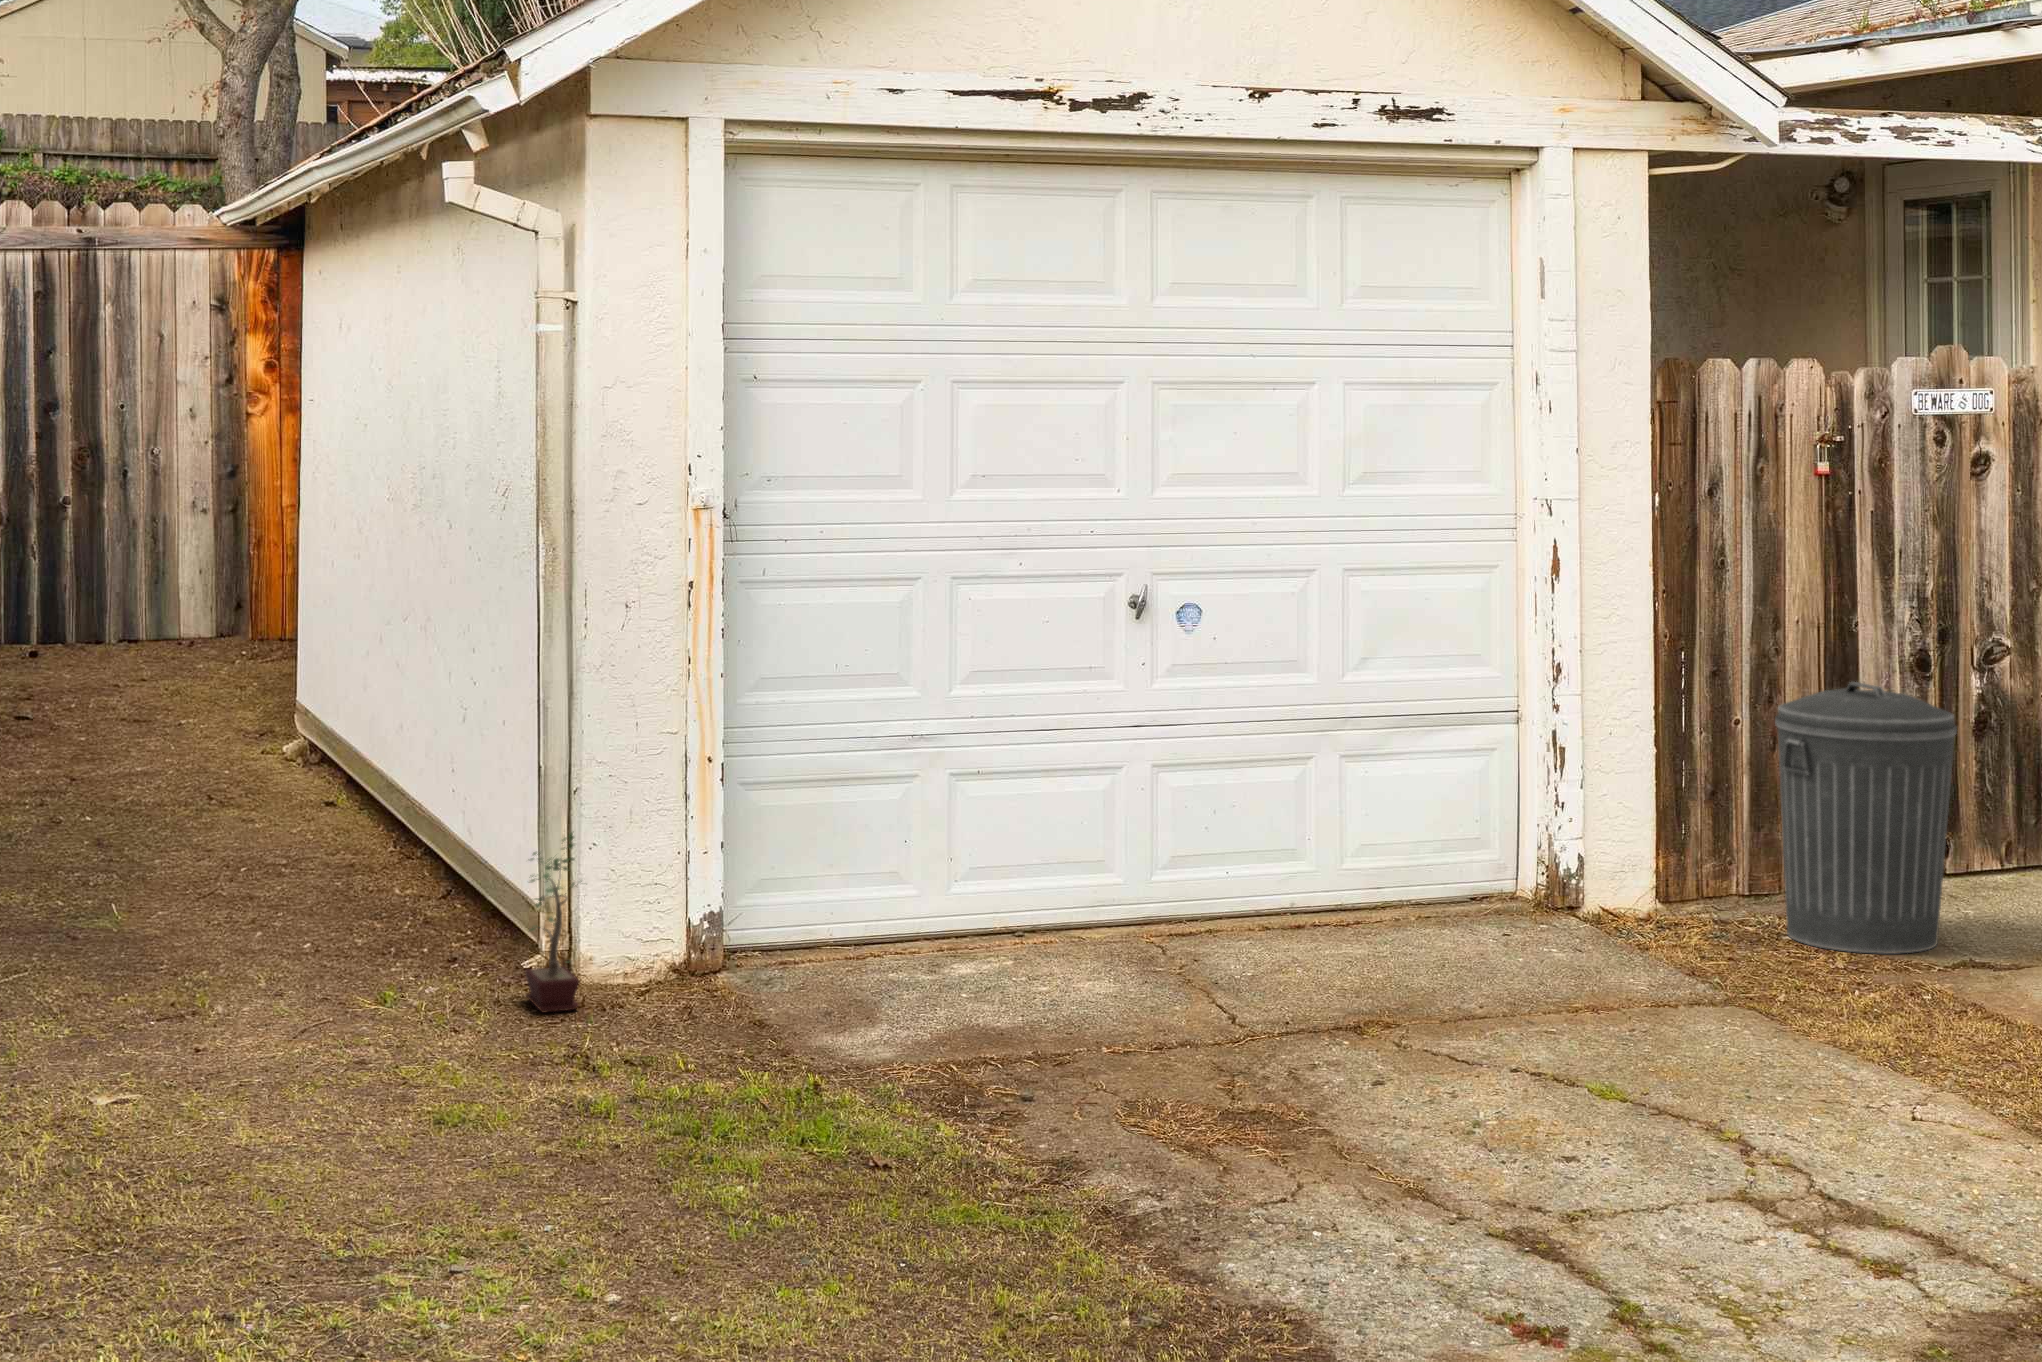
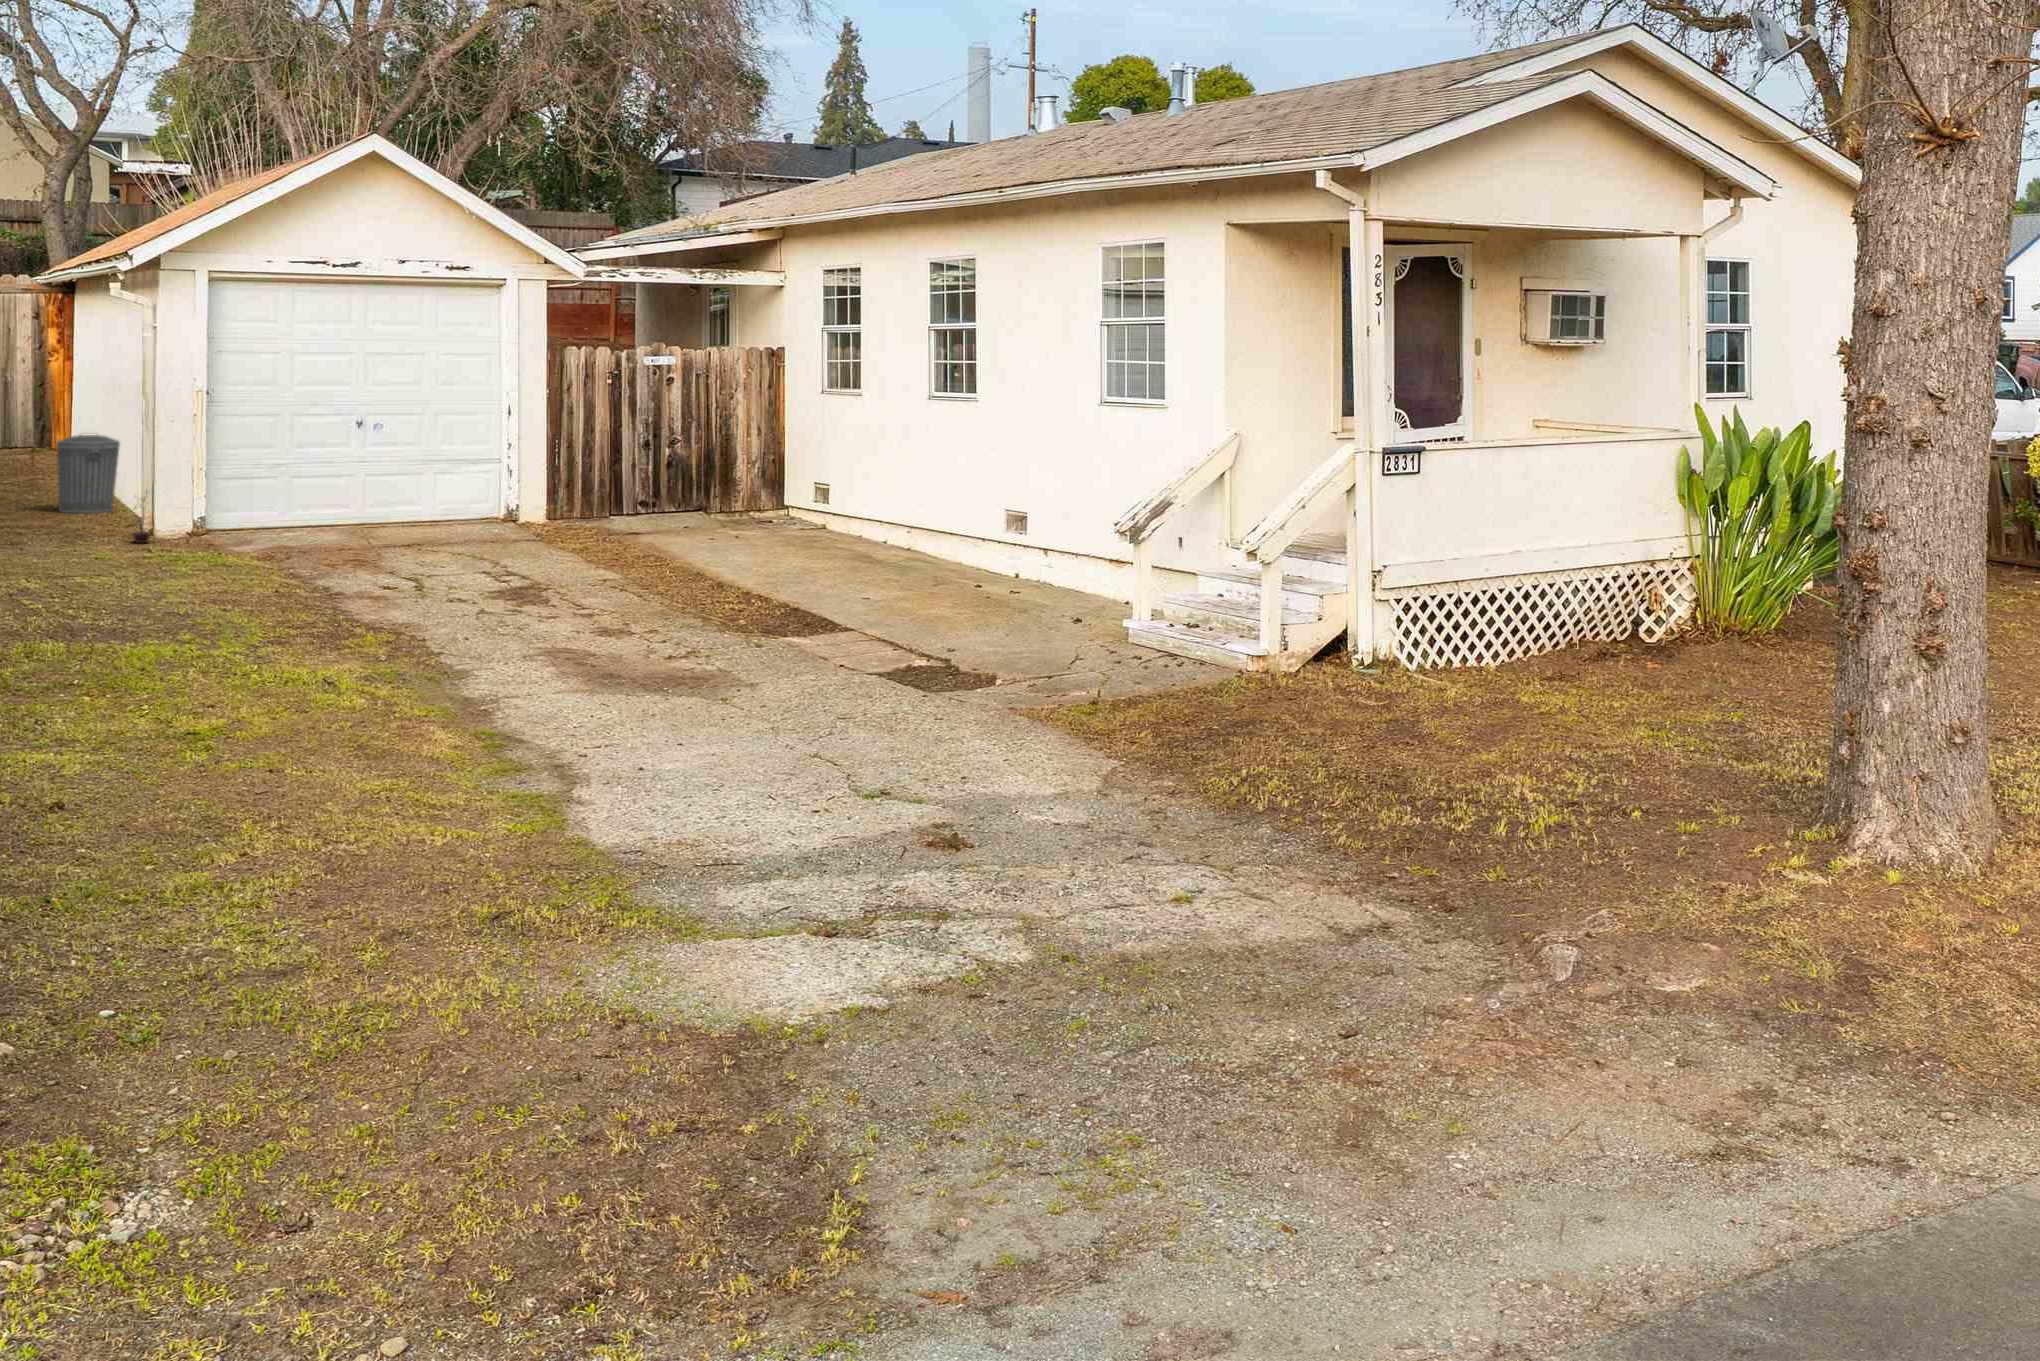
trash can: present [1775,682,1957,954] -> present [56,434,120,513]

